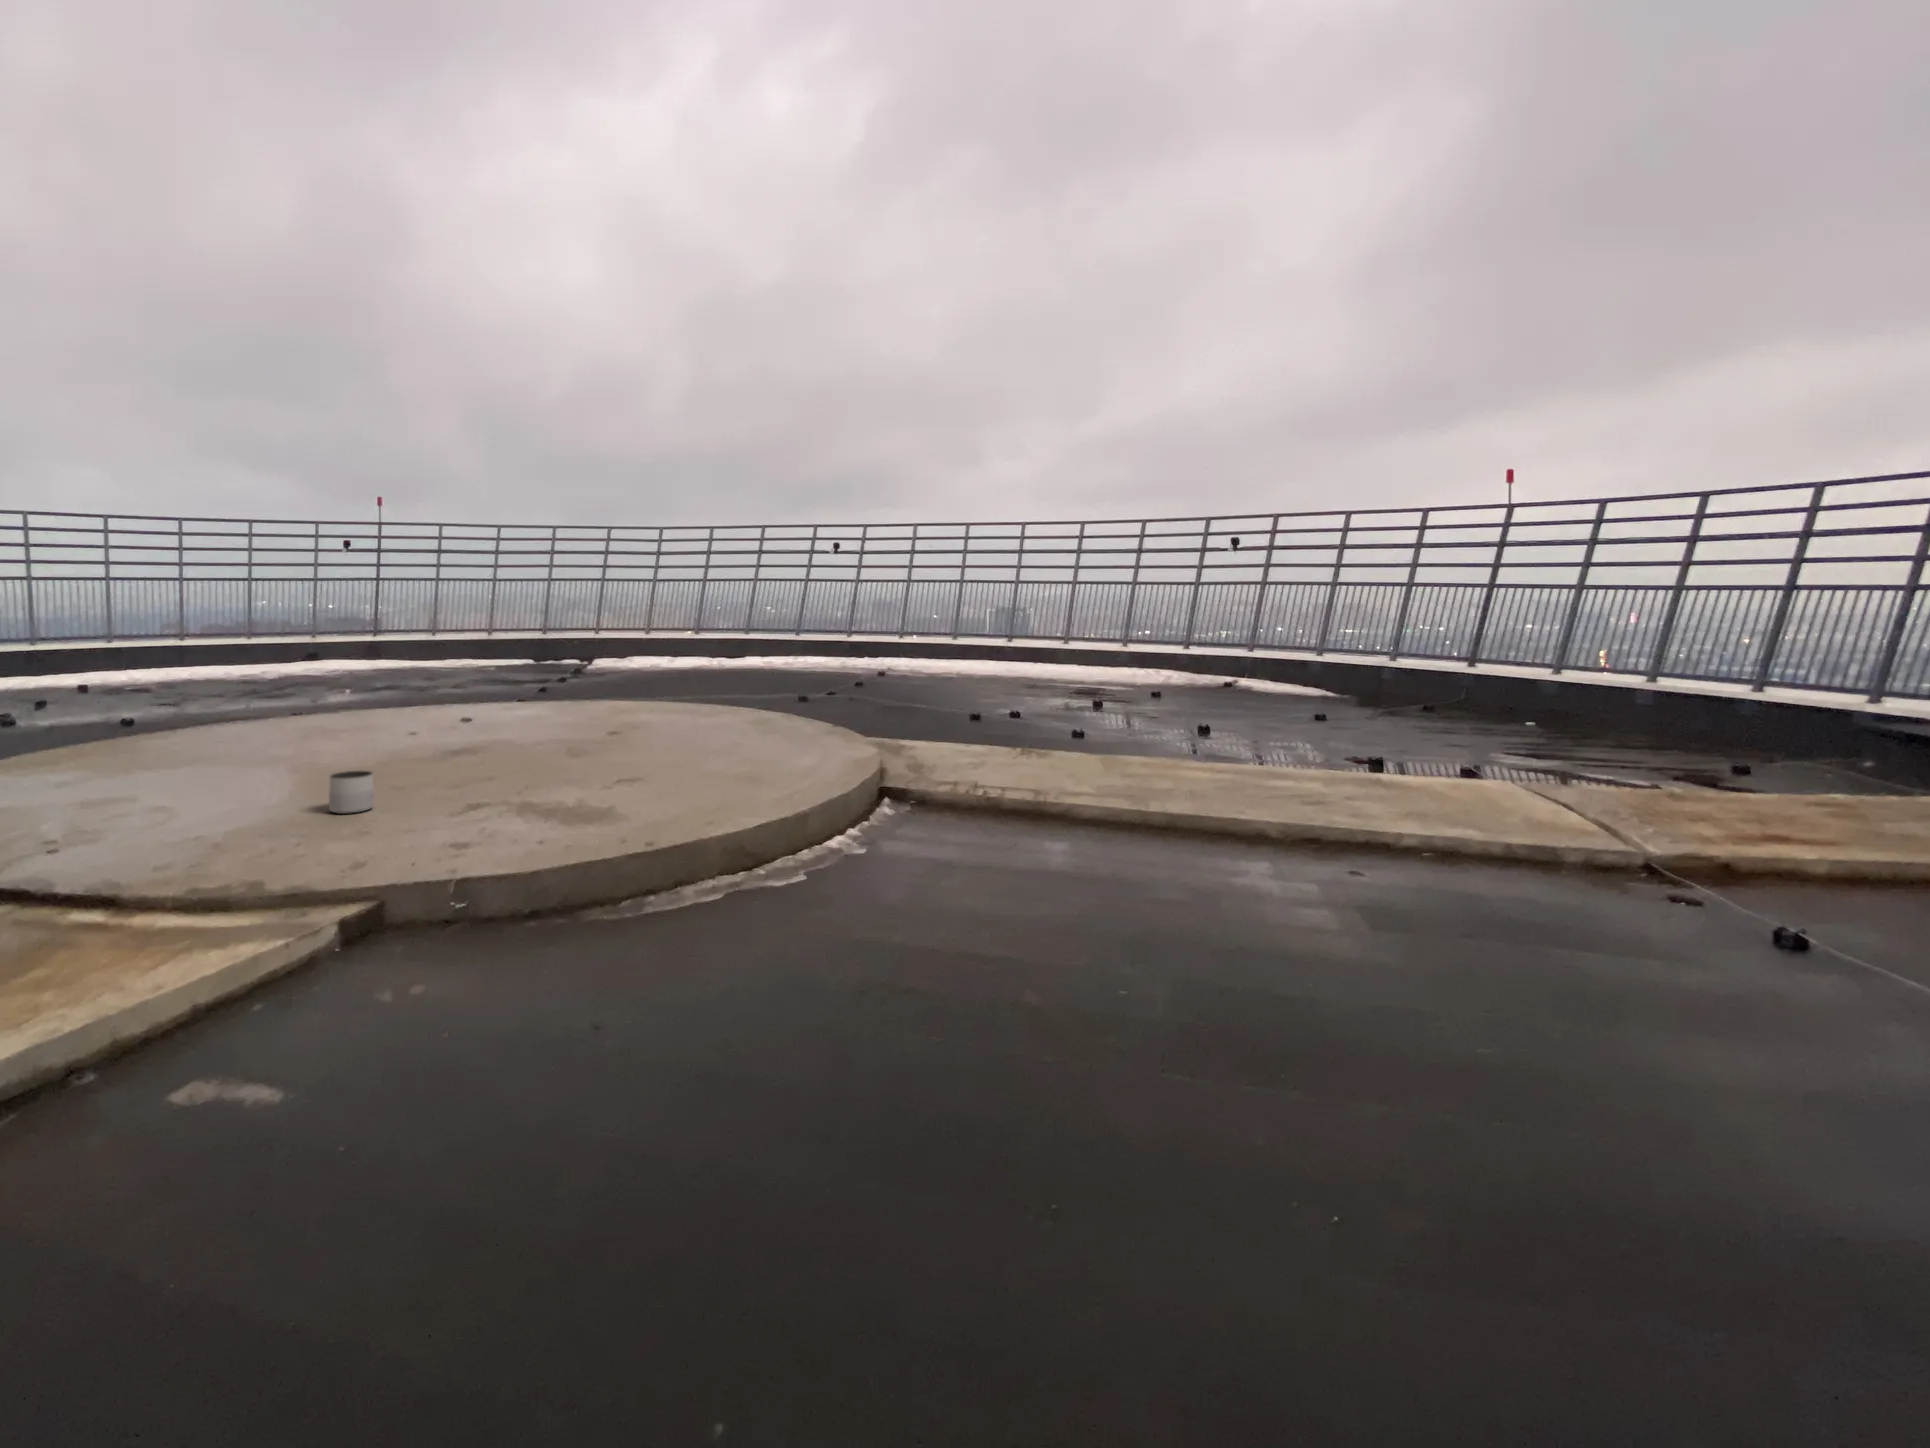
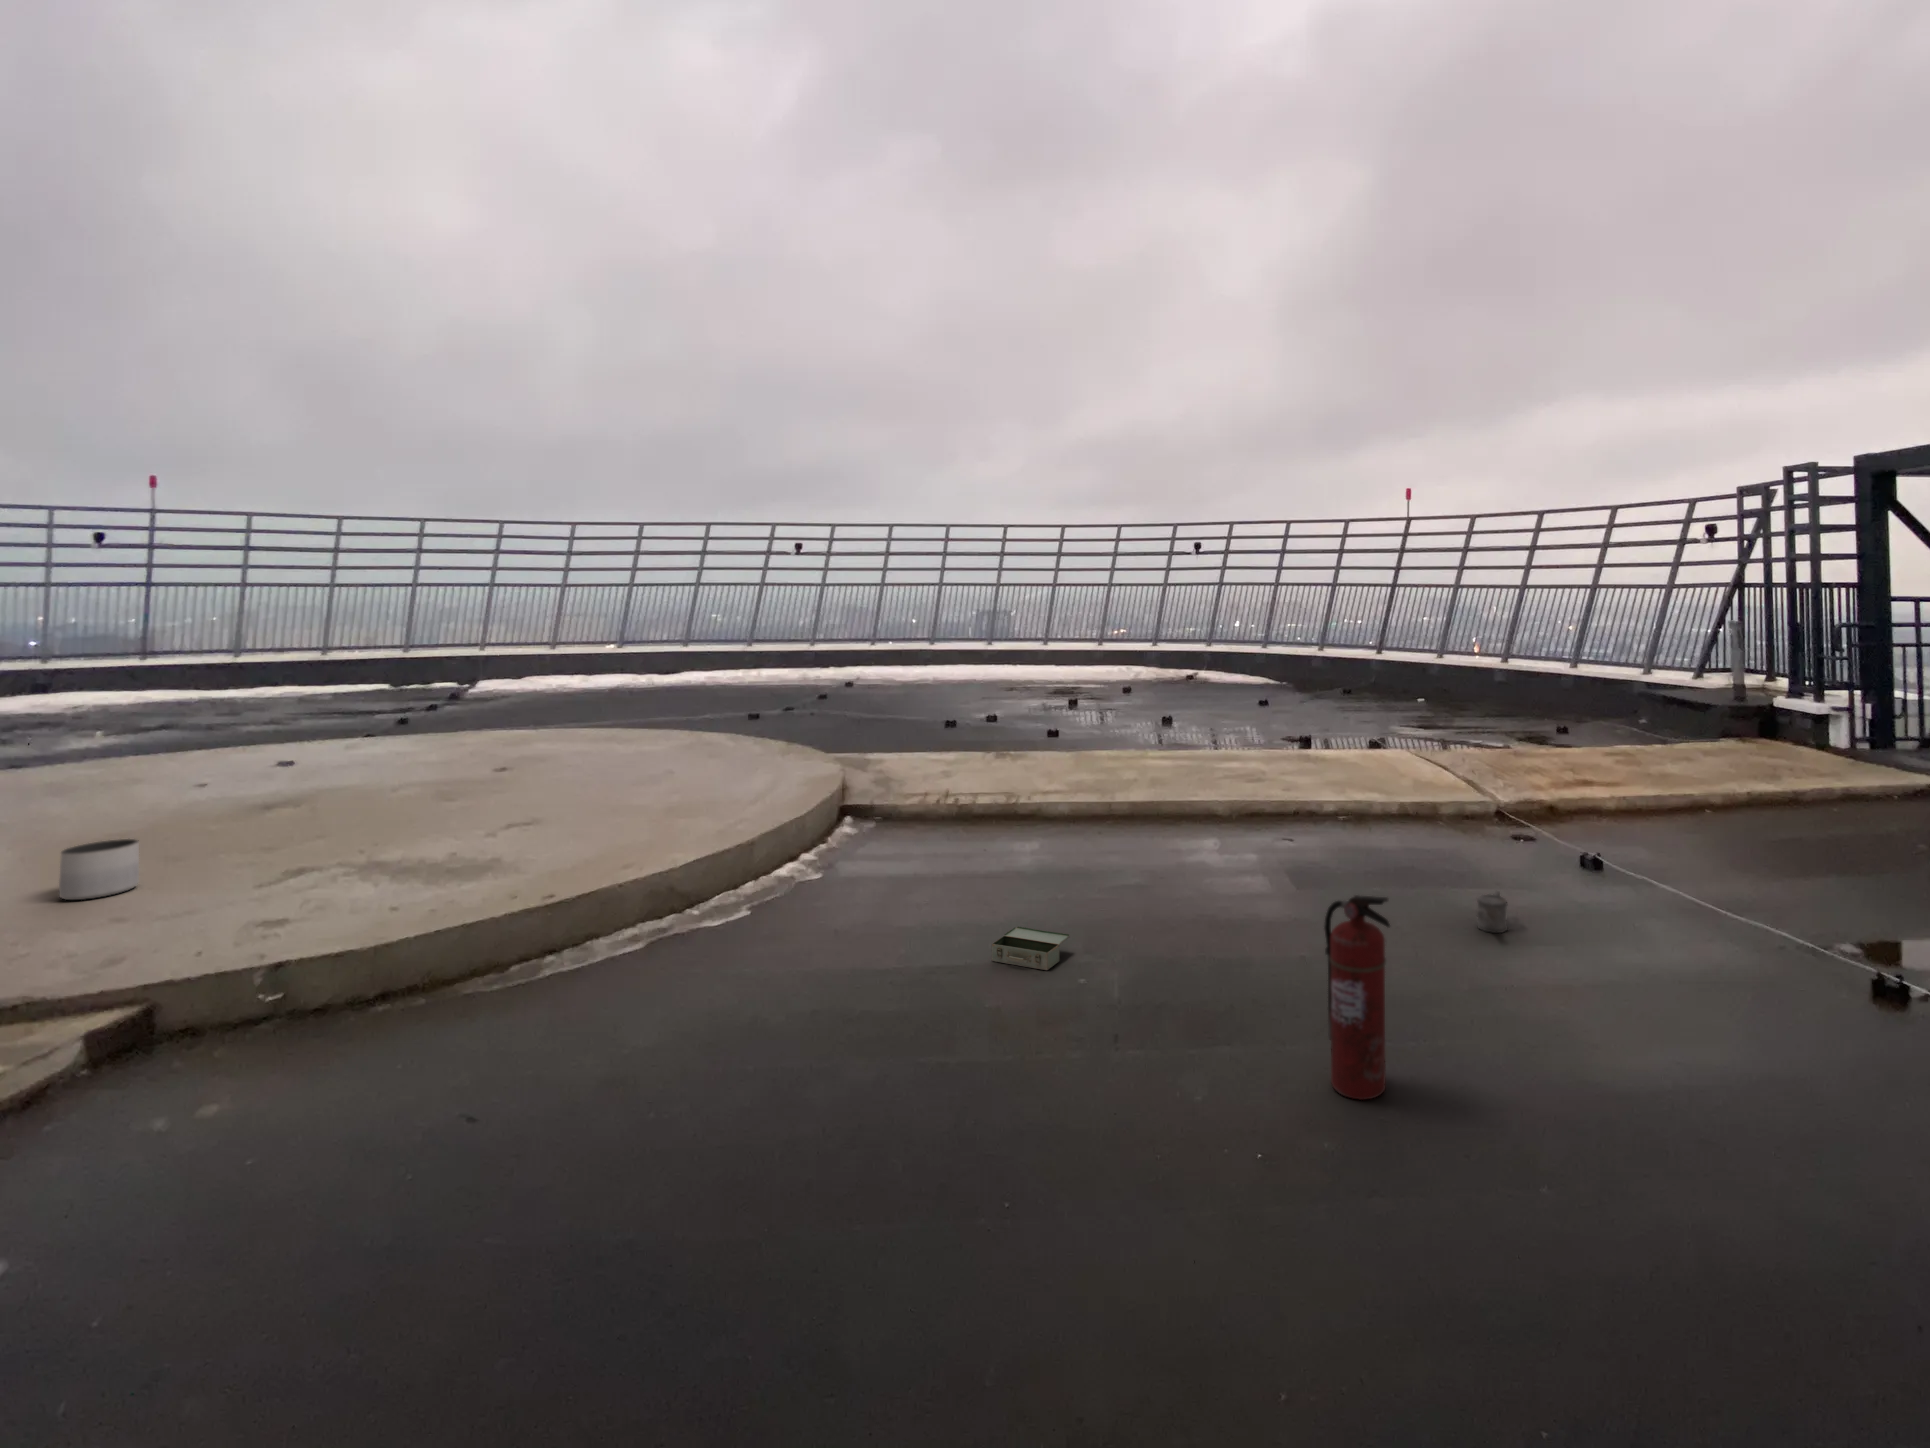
fire extinguisher: none [1397,907,1476,1121] -> present [1324,895,1390,1100]
toolbox: none [1037,915,1115,958] -> present [992,927,1070,970]
watering can: none [1593,939,1636,987] -> present [1476,891,1508,933]

